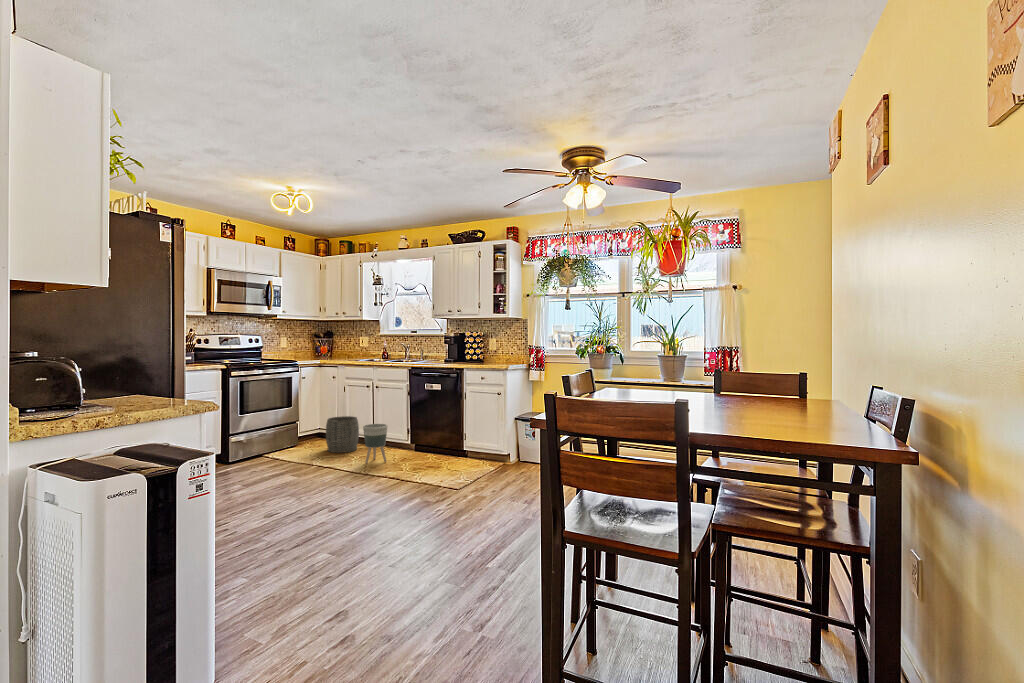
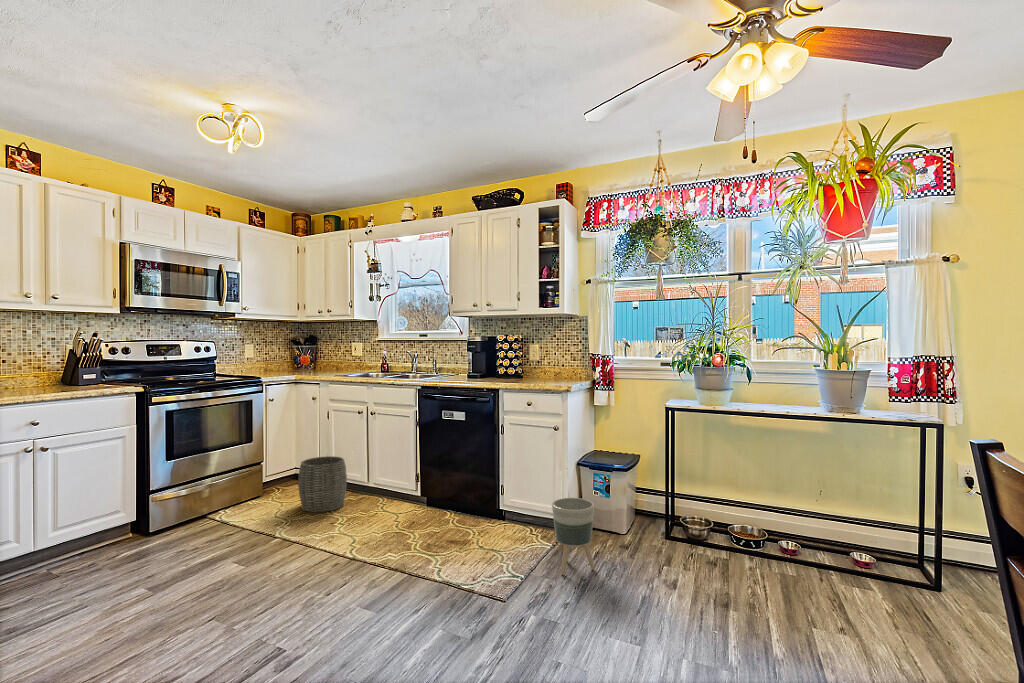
planter: present [363,424,387,464] -> present [552,498,595,575]

